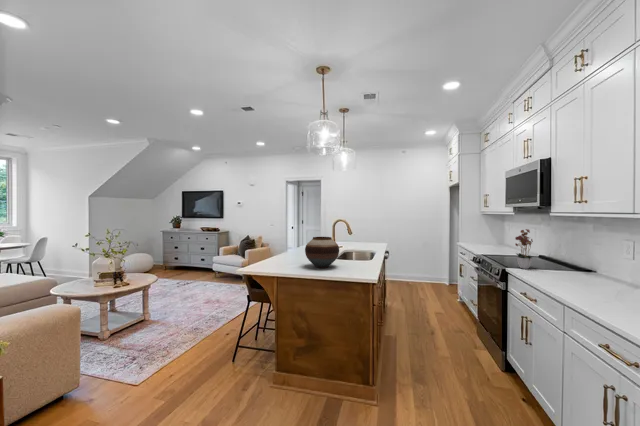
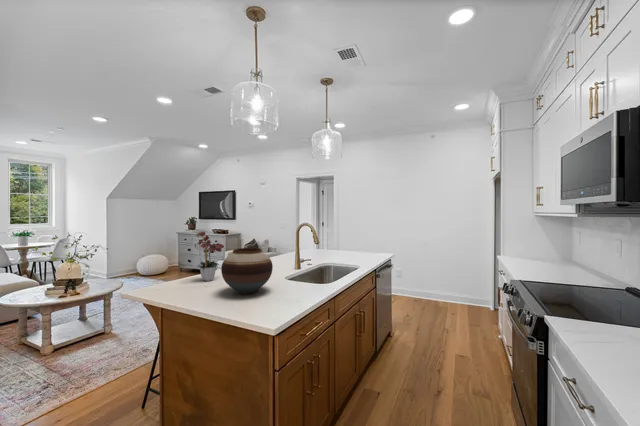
flower arrangement: present [515,229,533,269] -> present [195,232,224,281]

